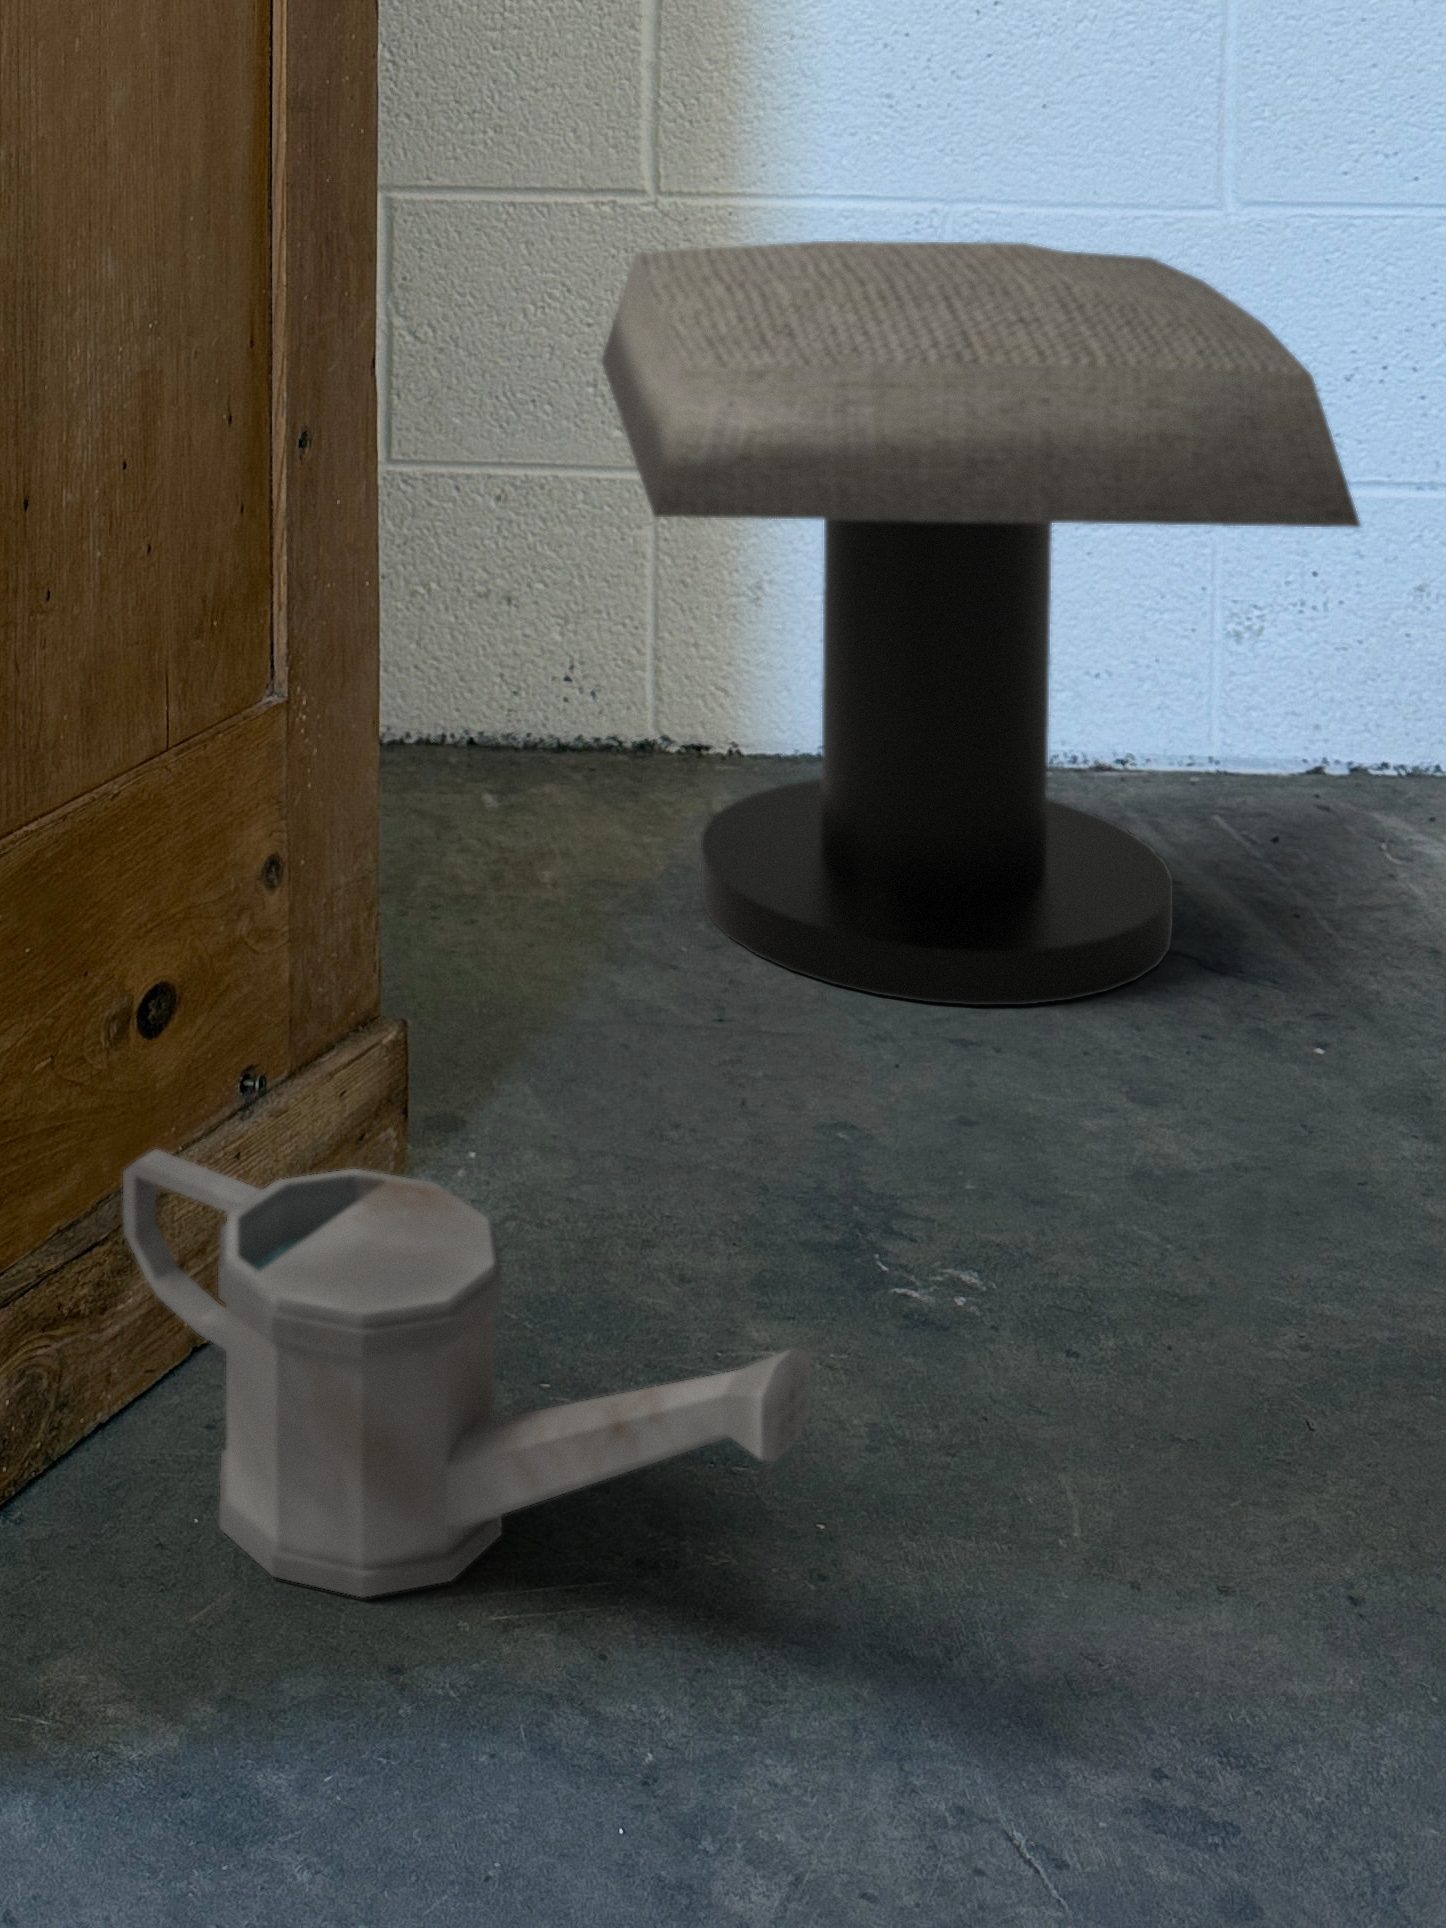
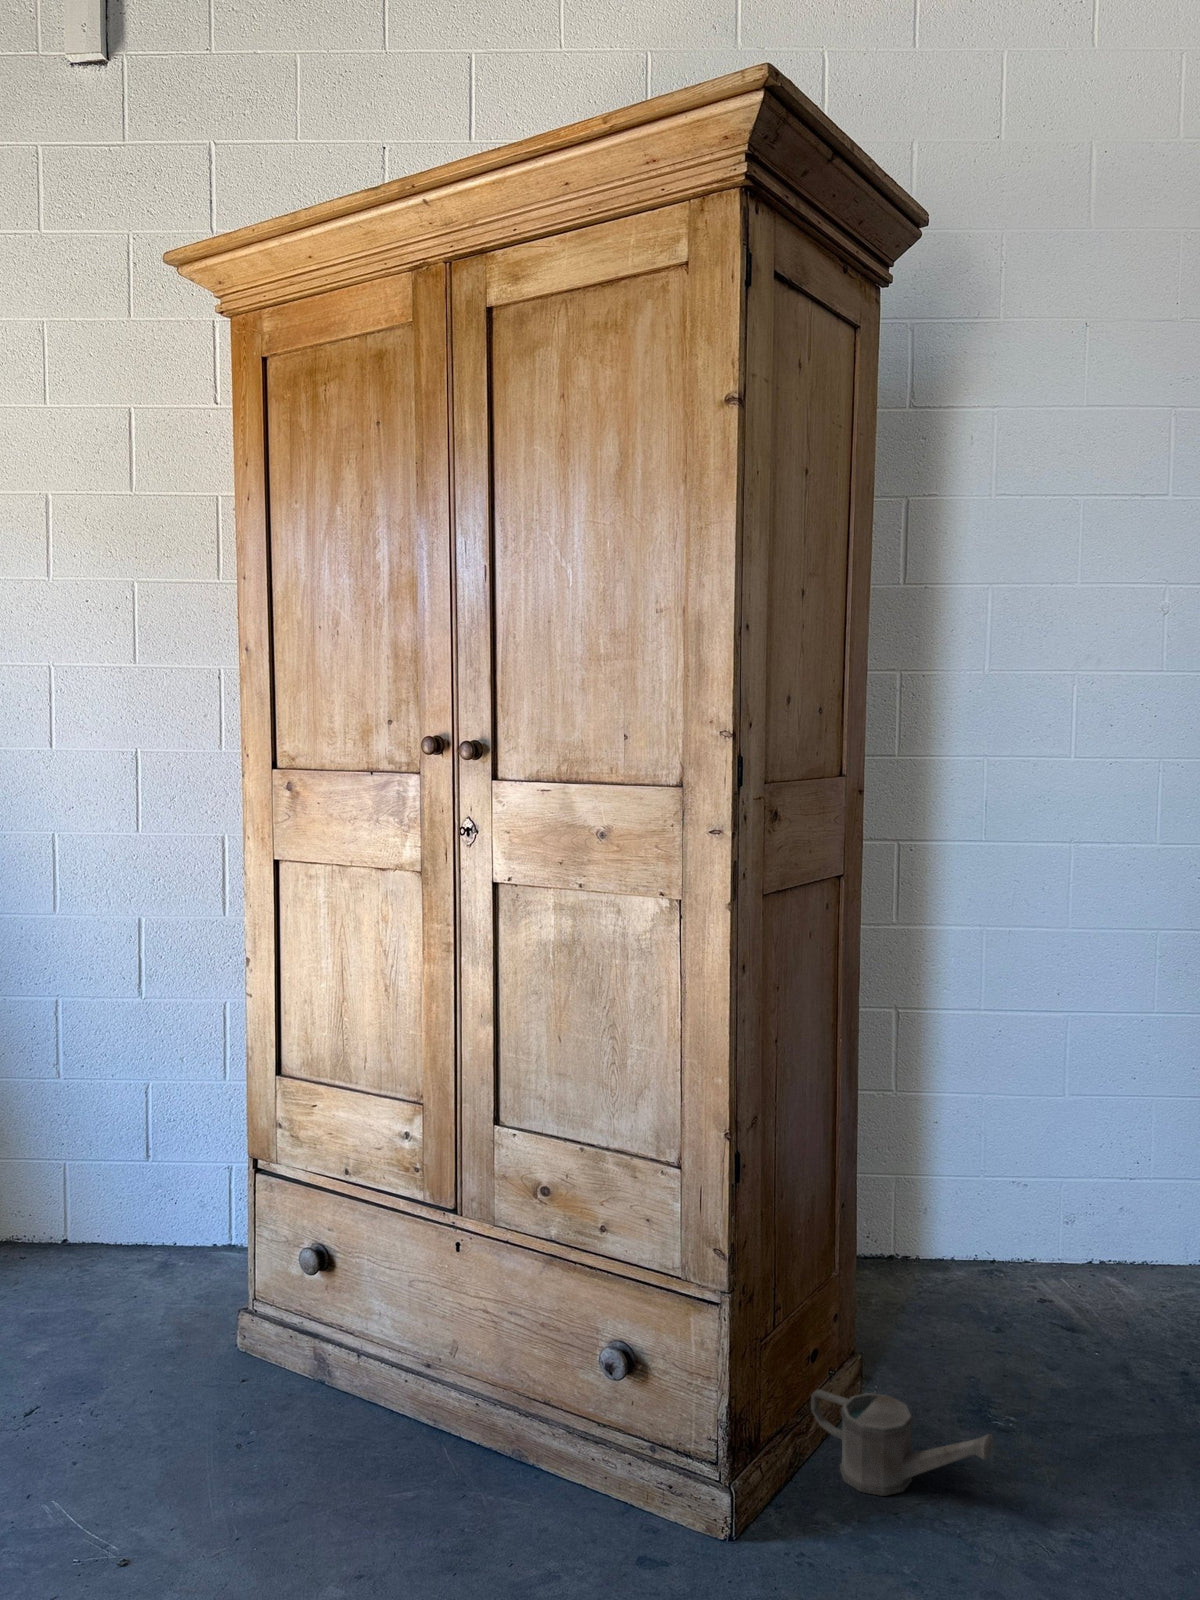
stool: present [602,241,1360,1005] -> none [882,1110,1109,1339]

